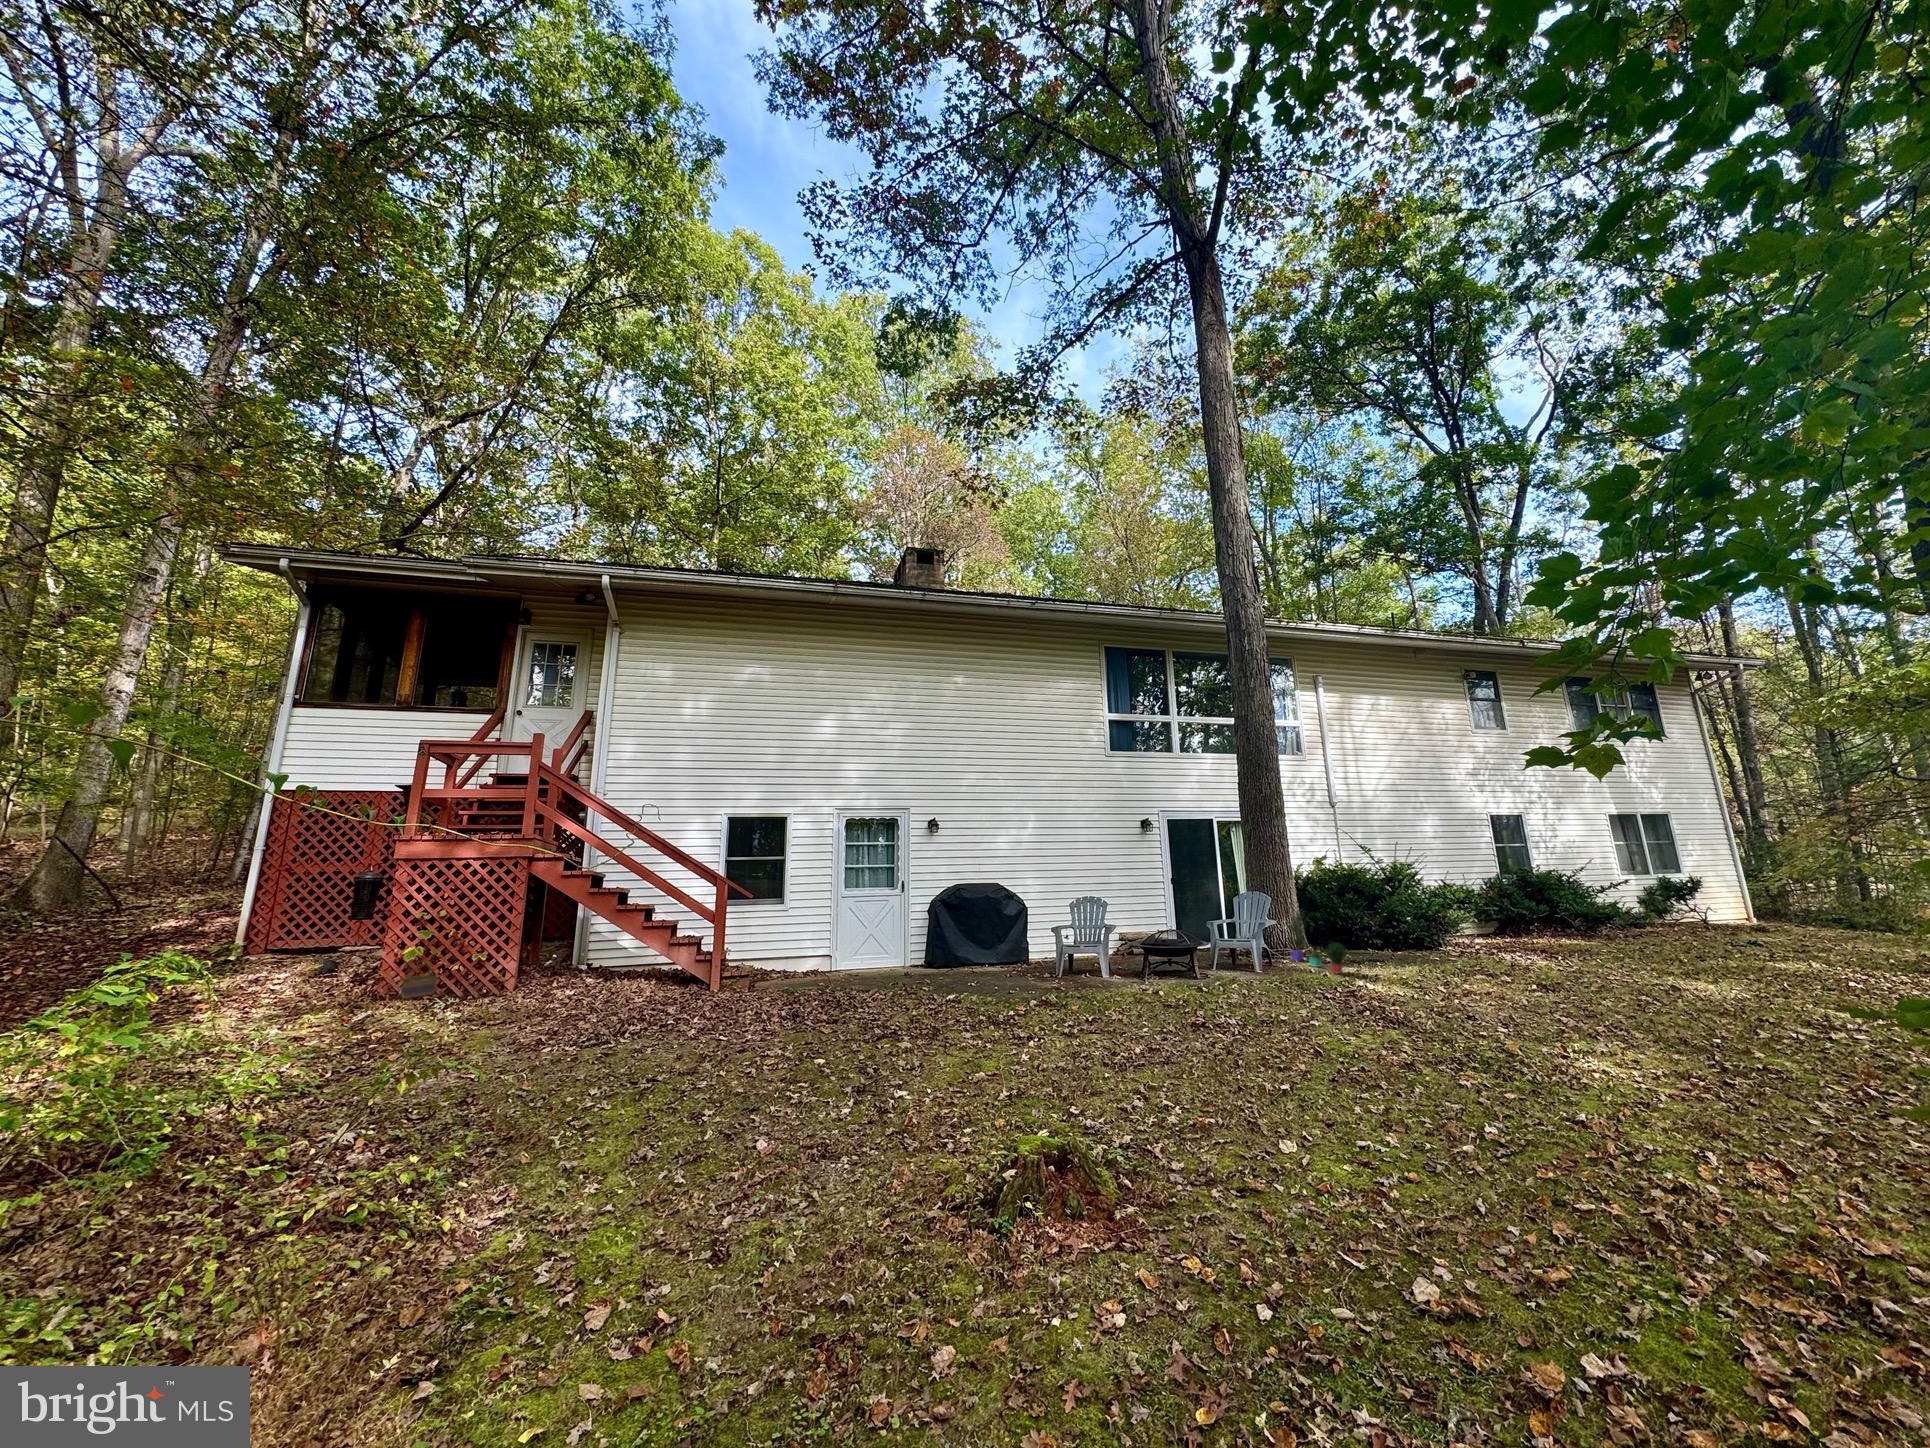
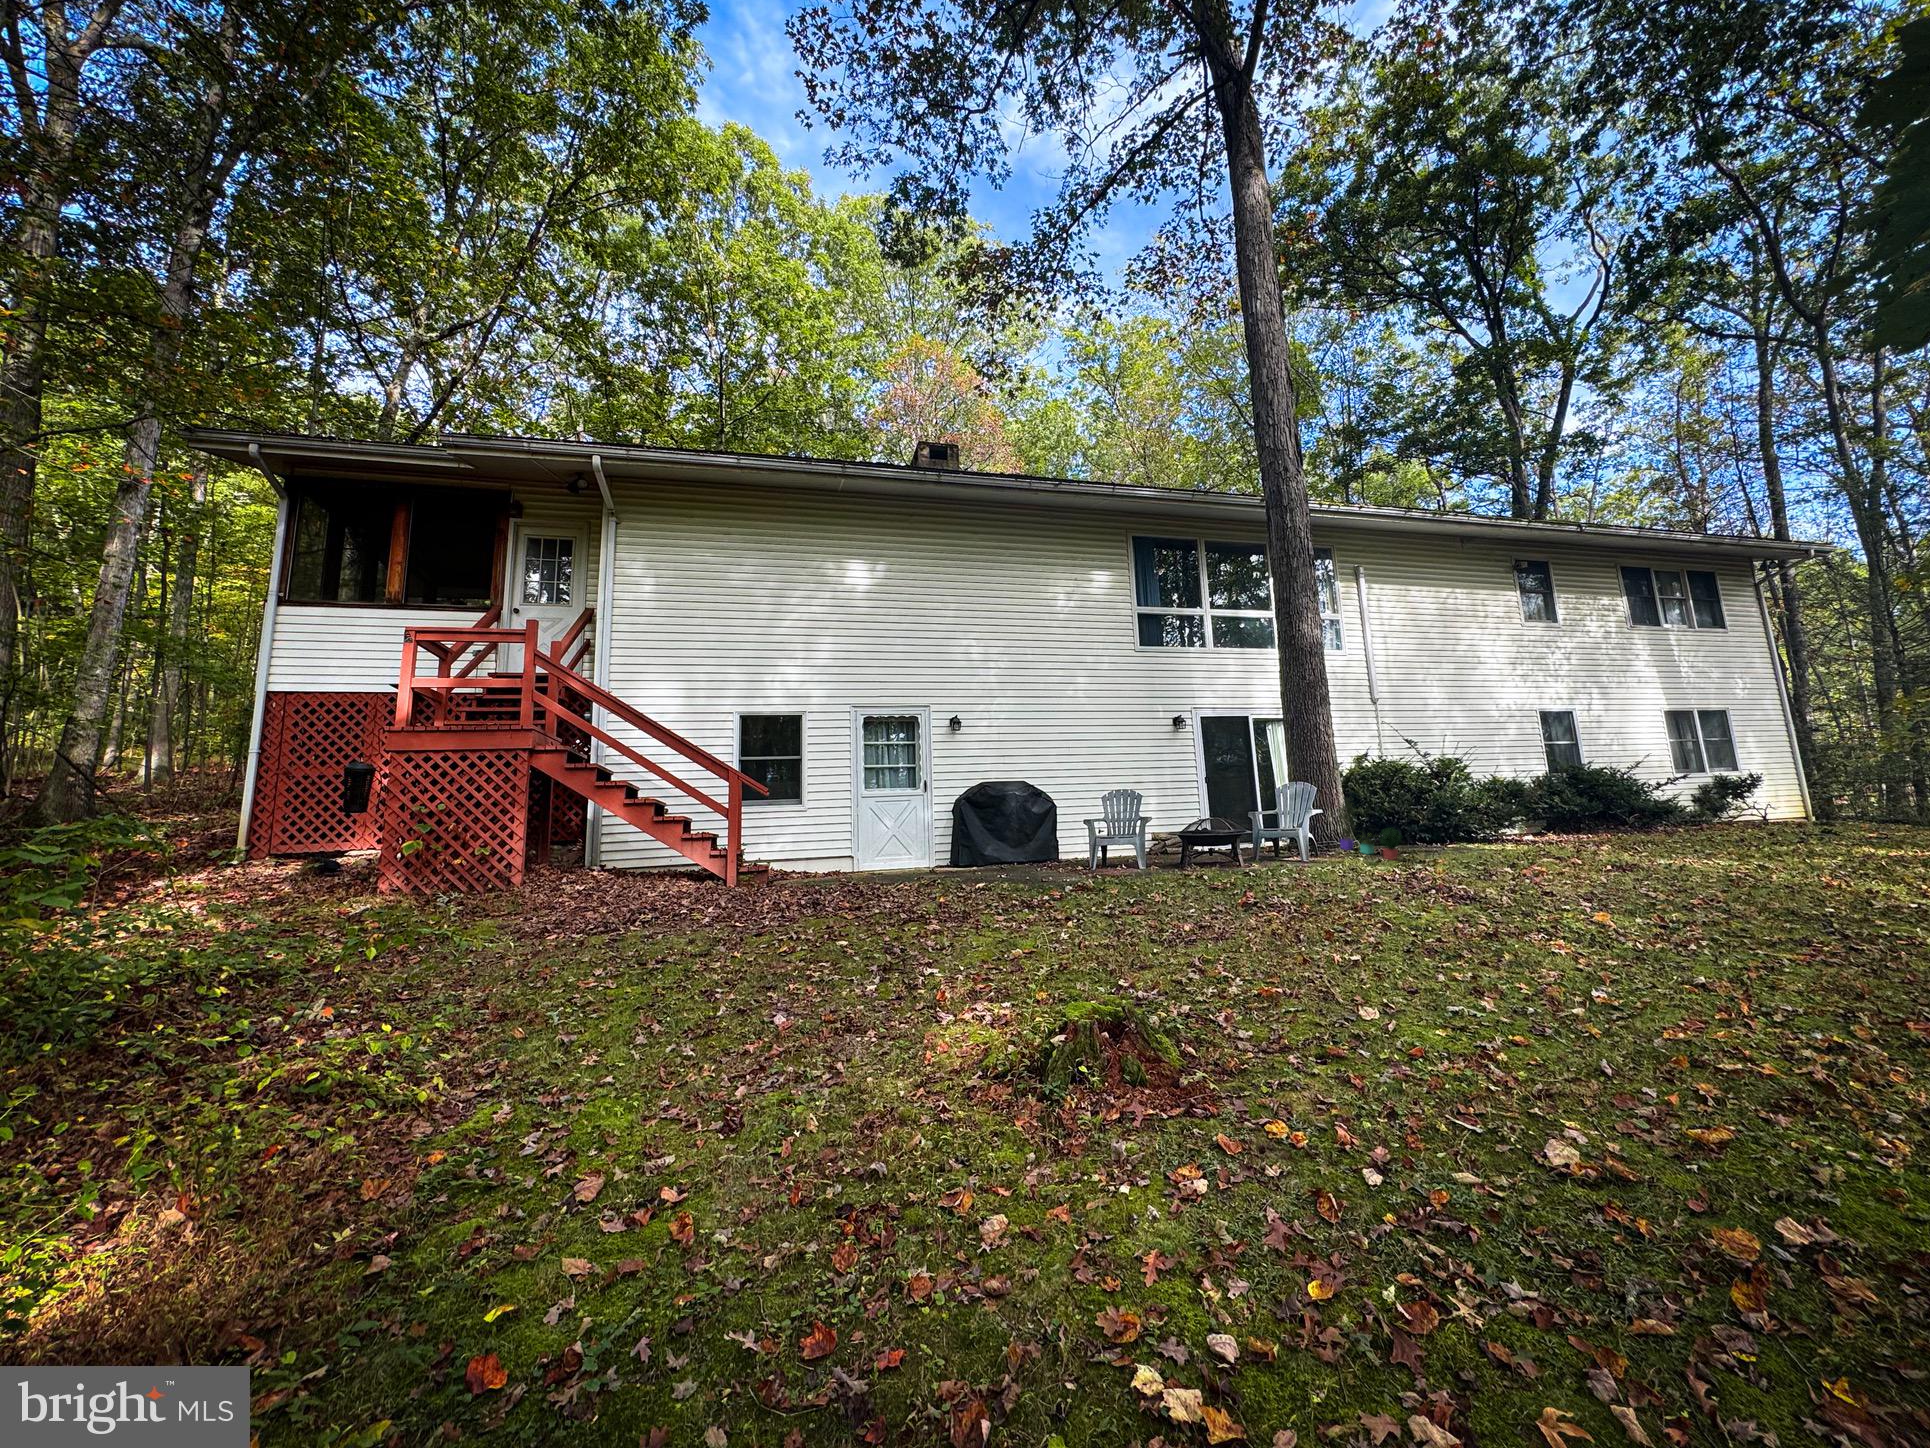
basket: present [401,967,437,999] -> none [413,857,451,895]

